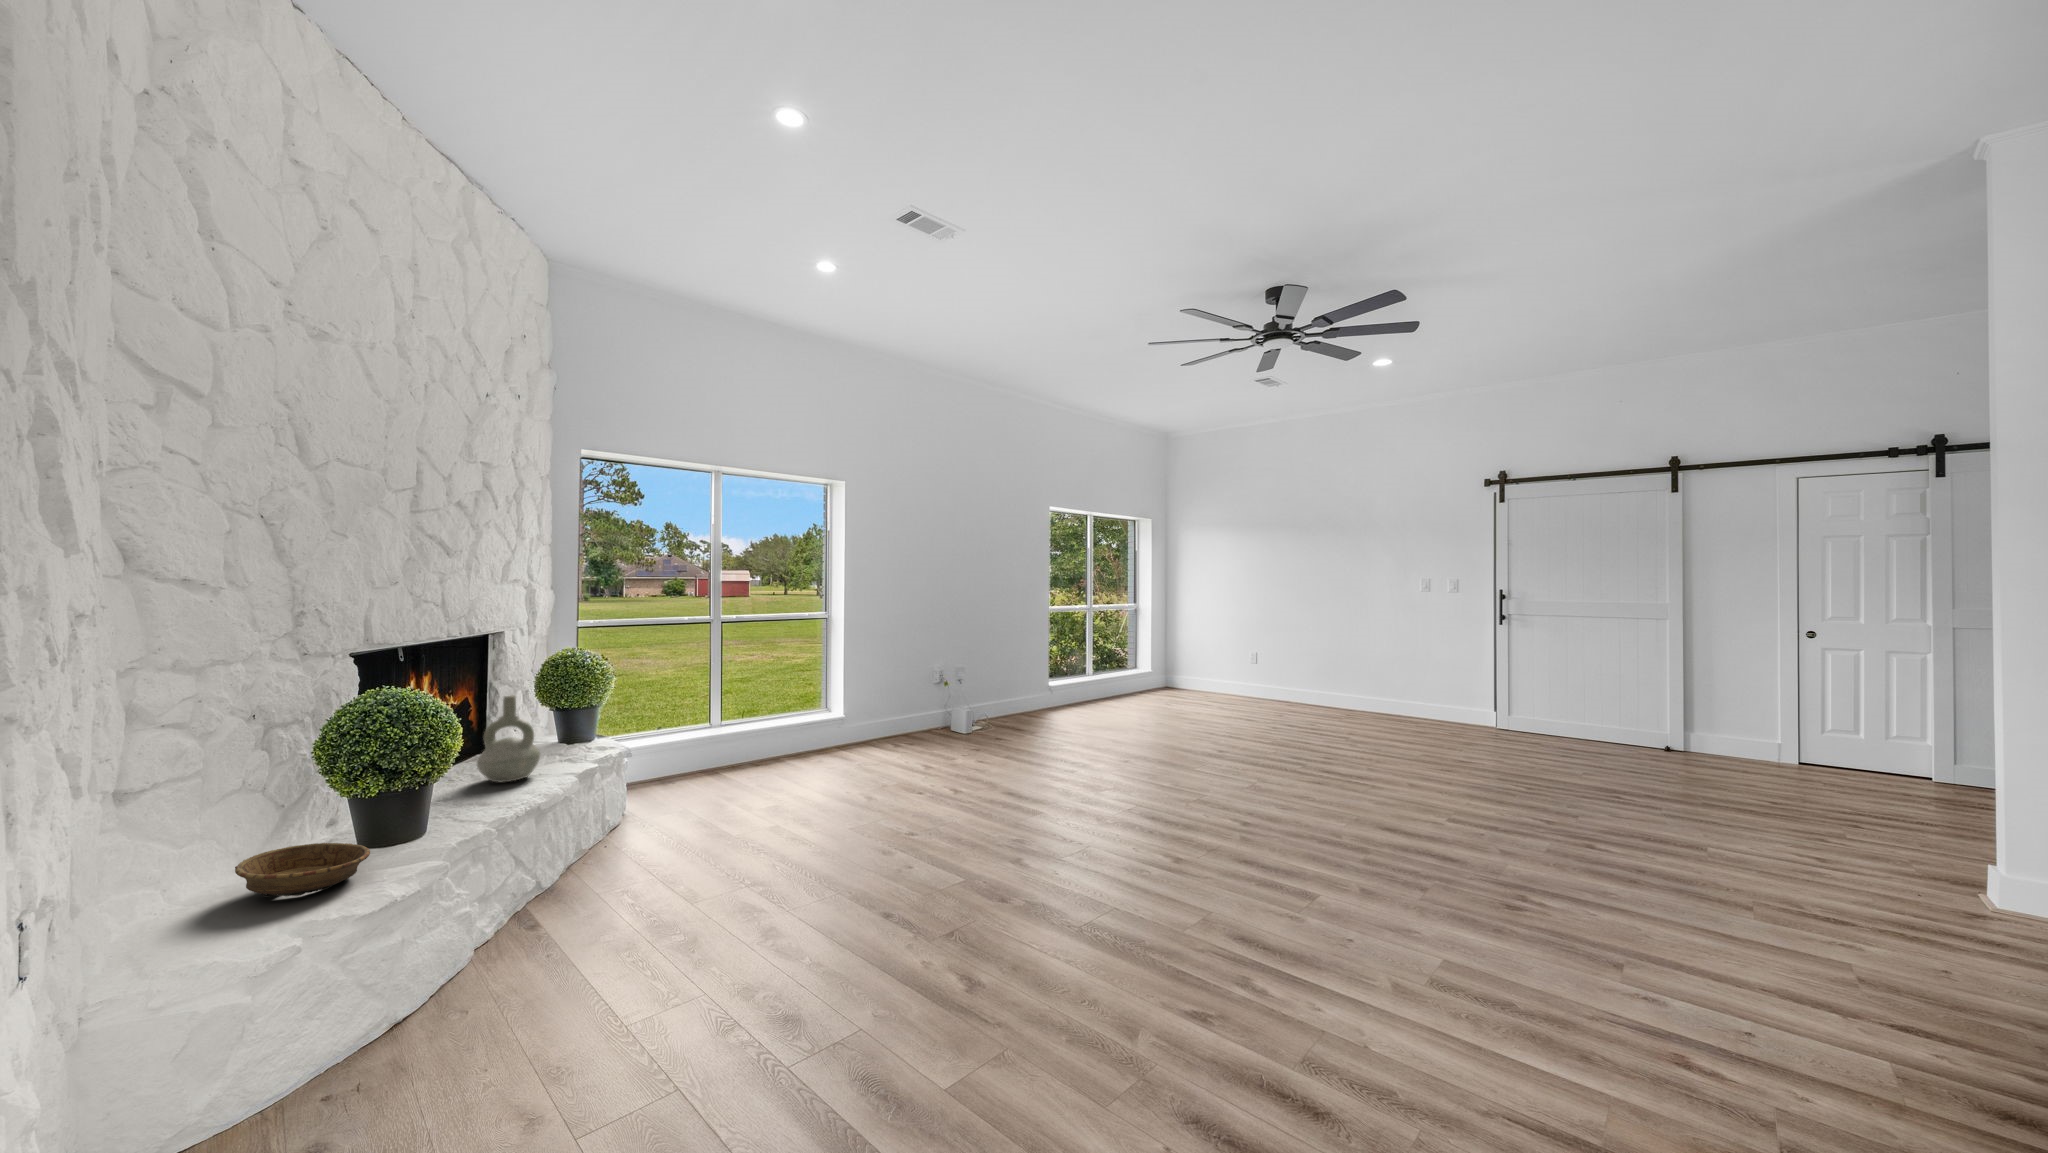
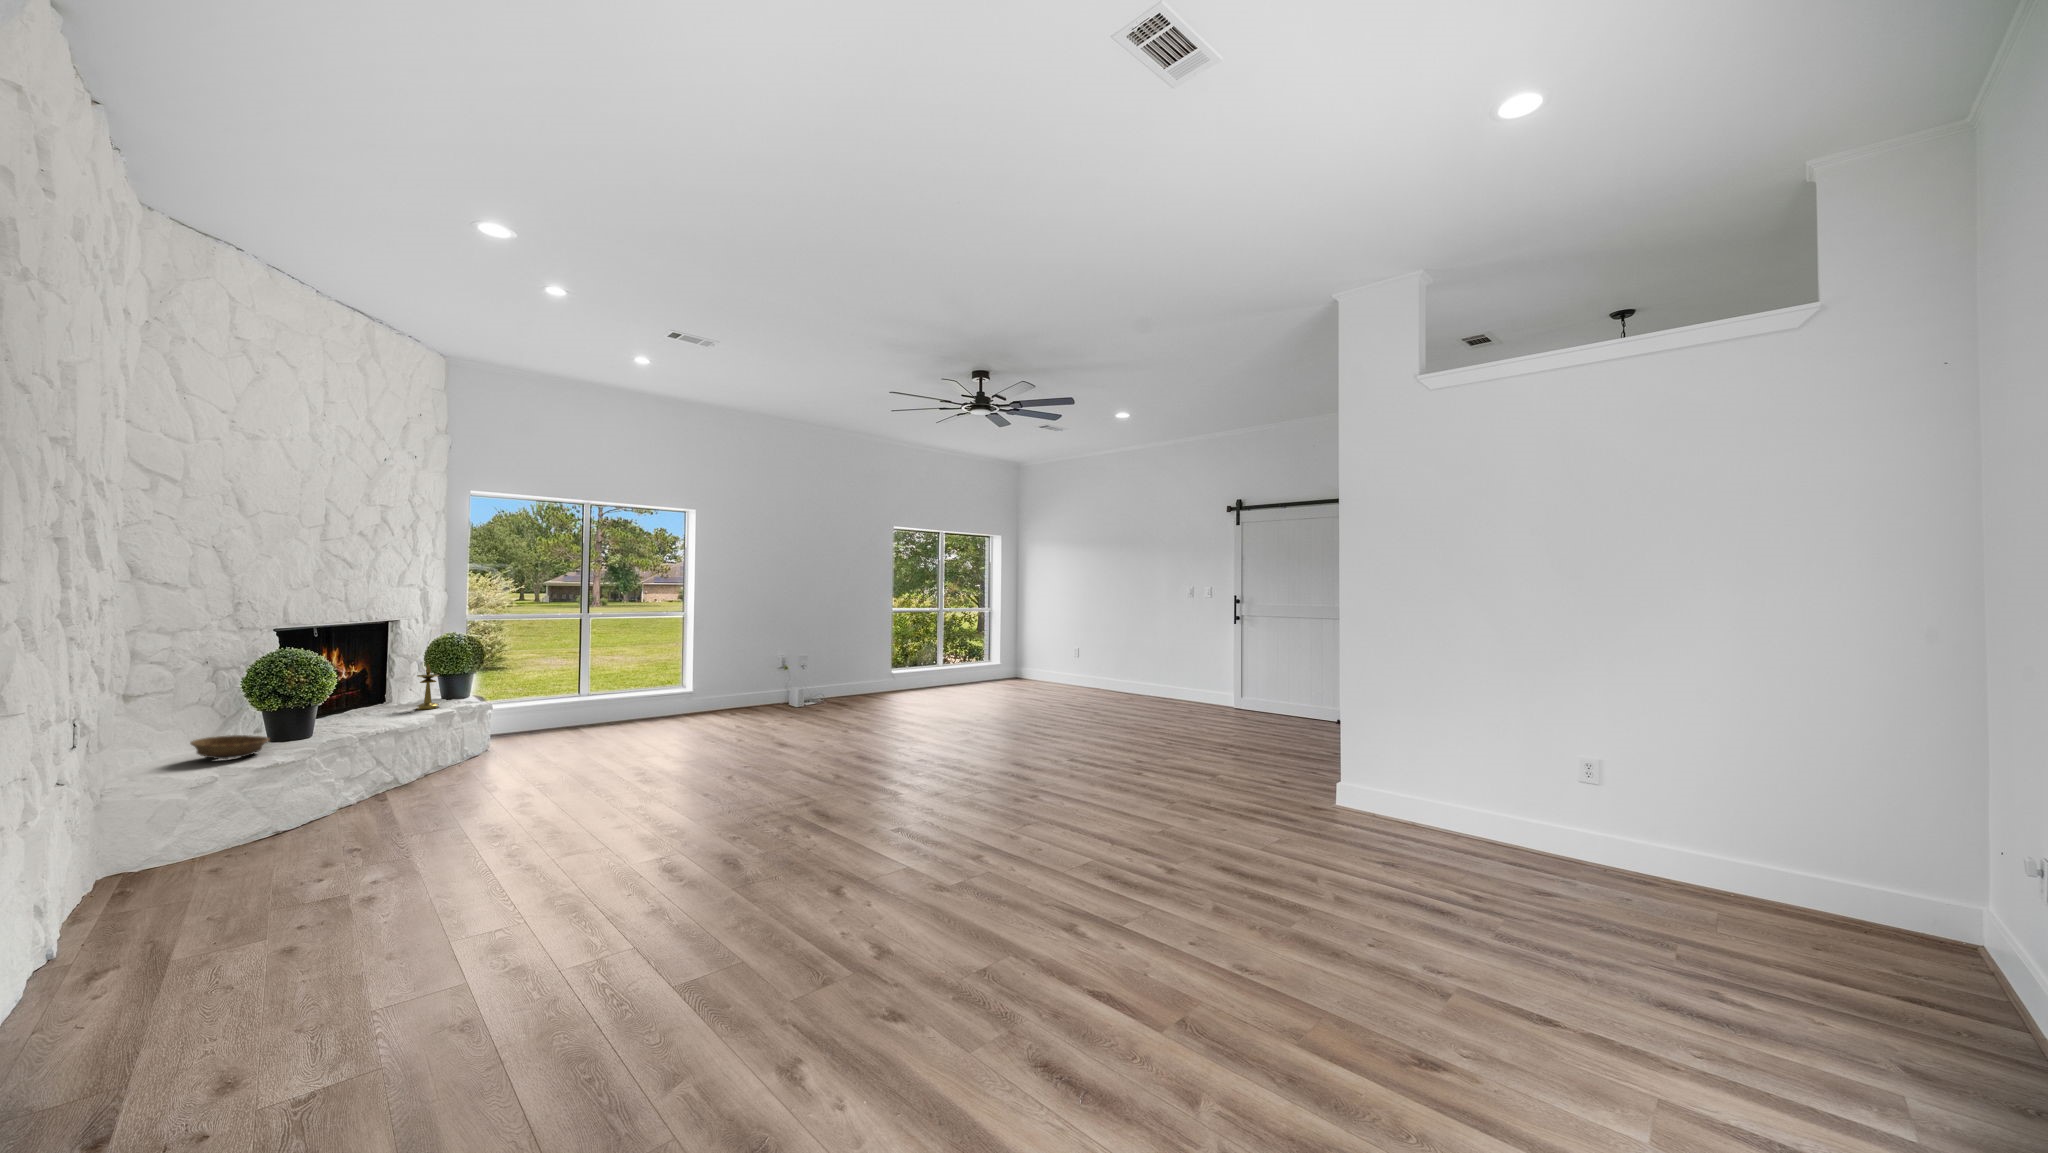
decorative vase: present [477,695,540,782] -> none [363,661,409,717]
candlestick: none [543,695,575,765] -> present [416,664,439,709]

